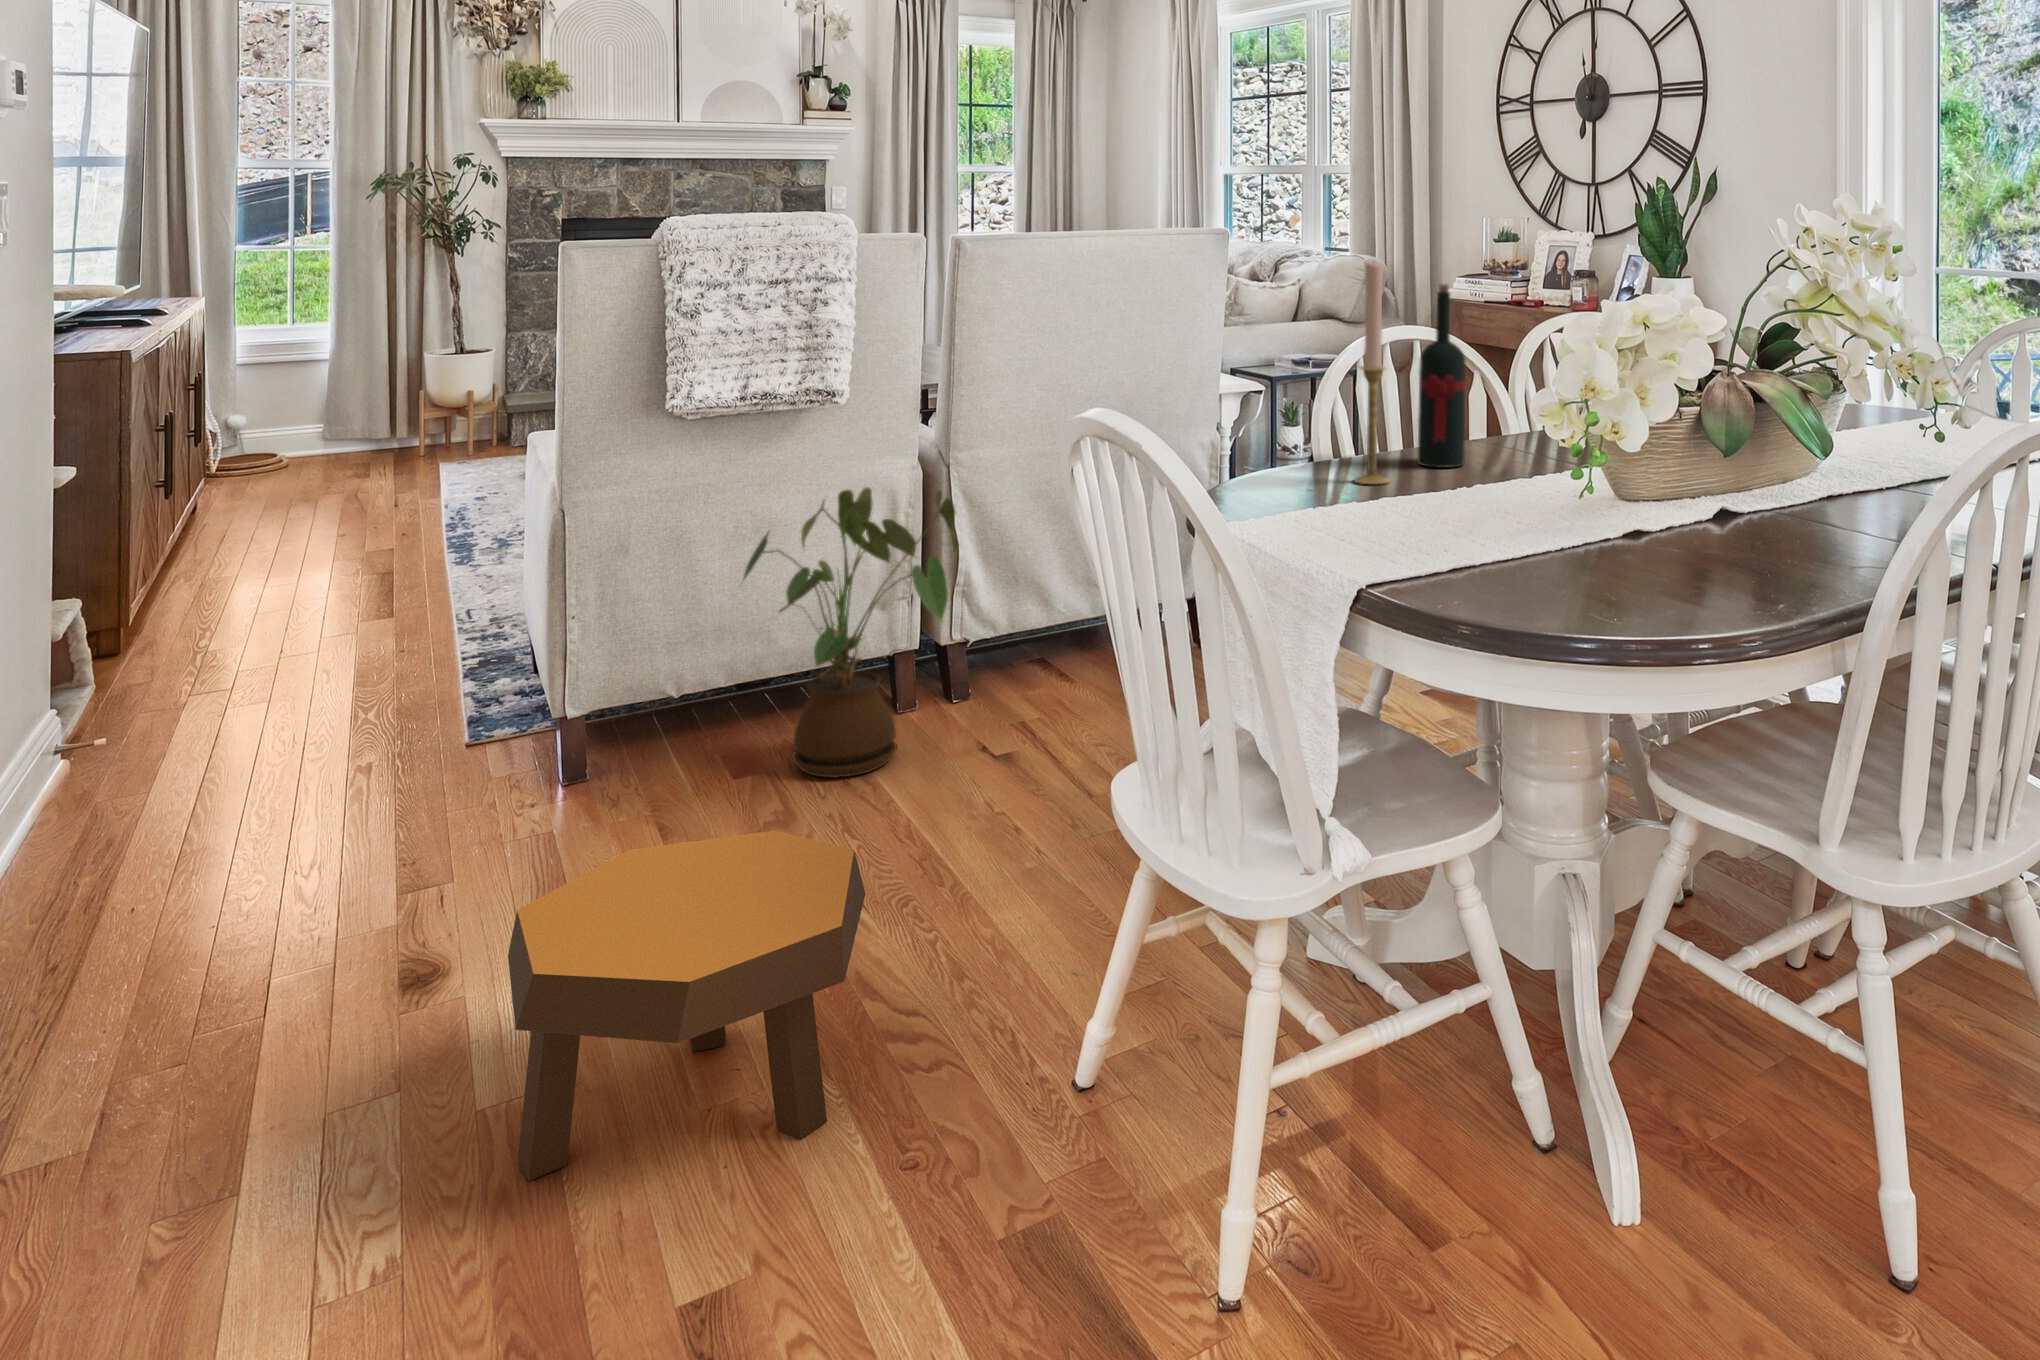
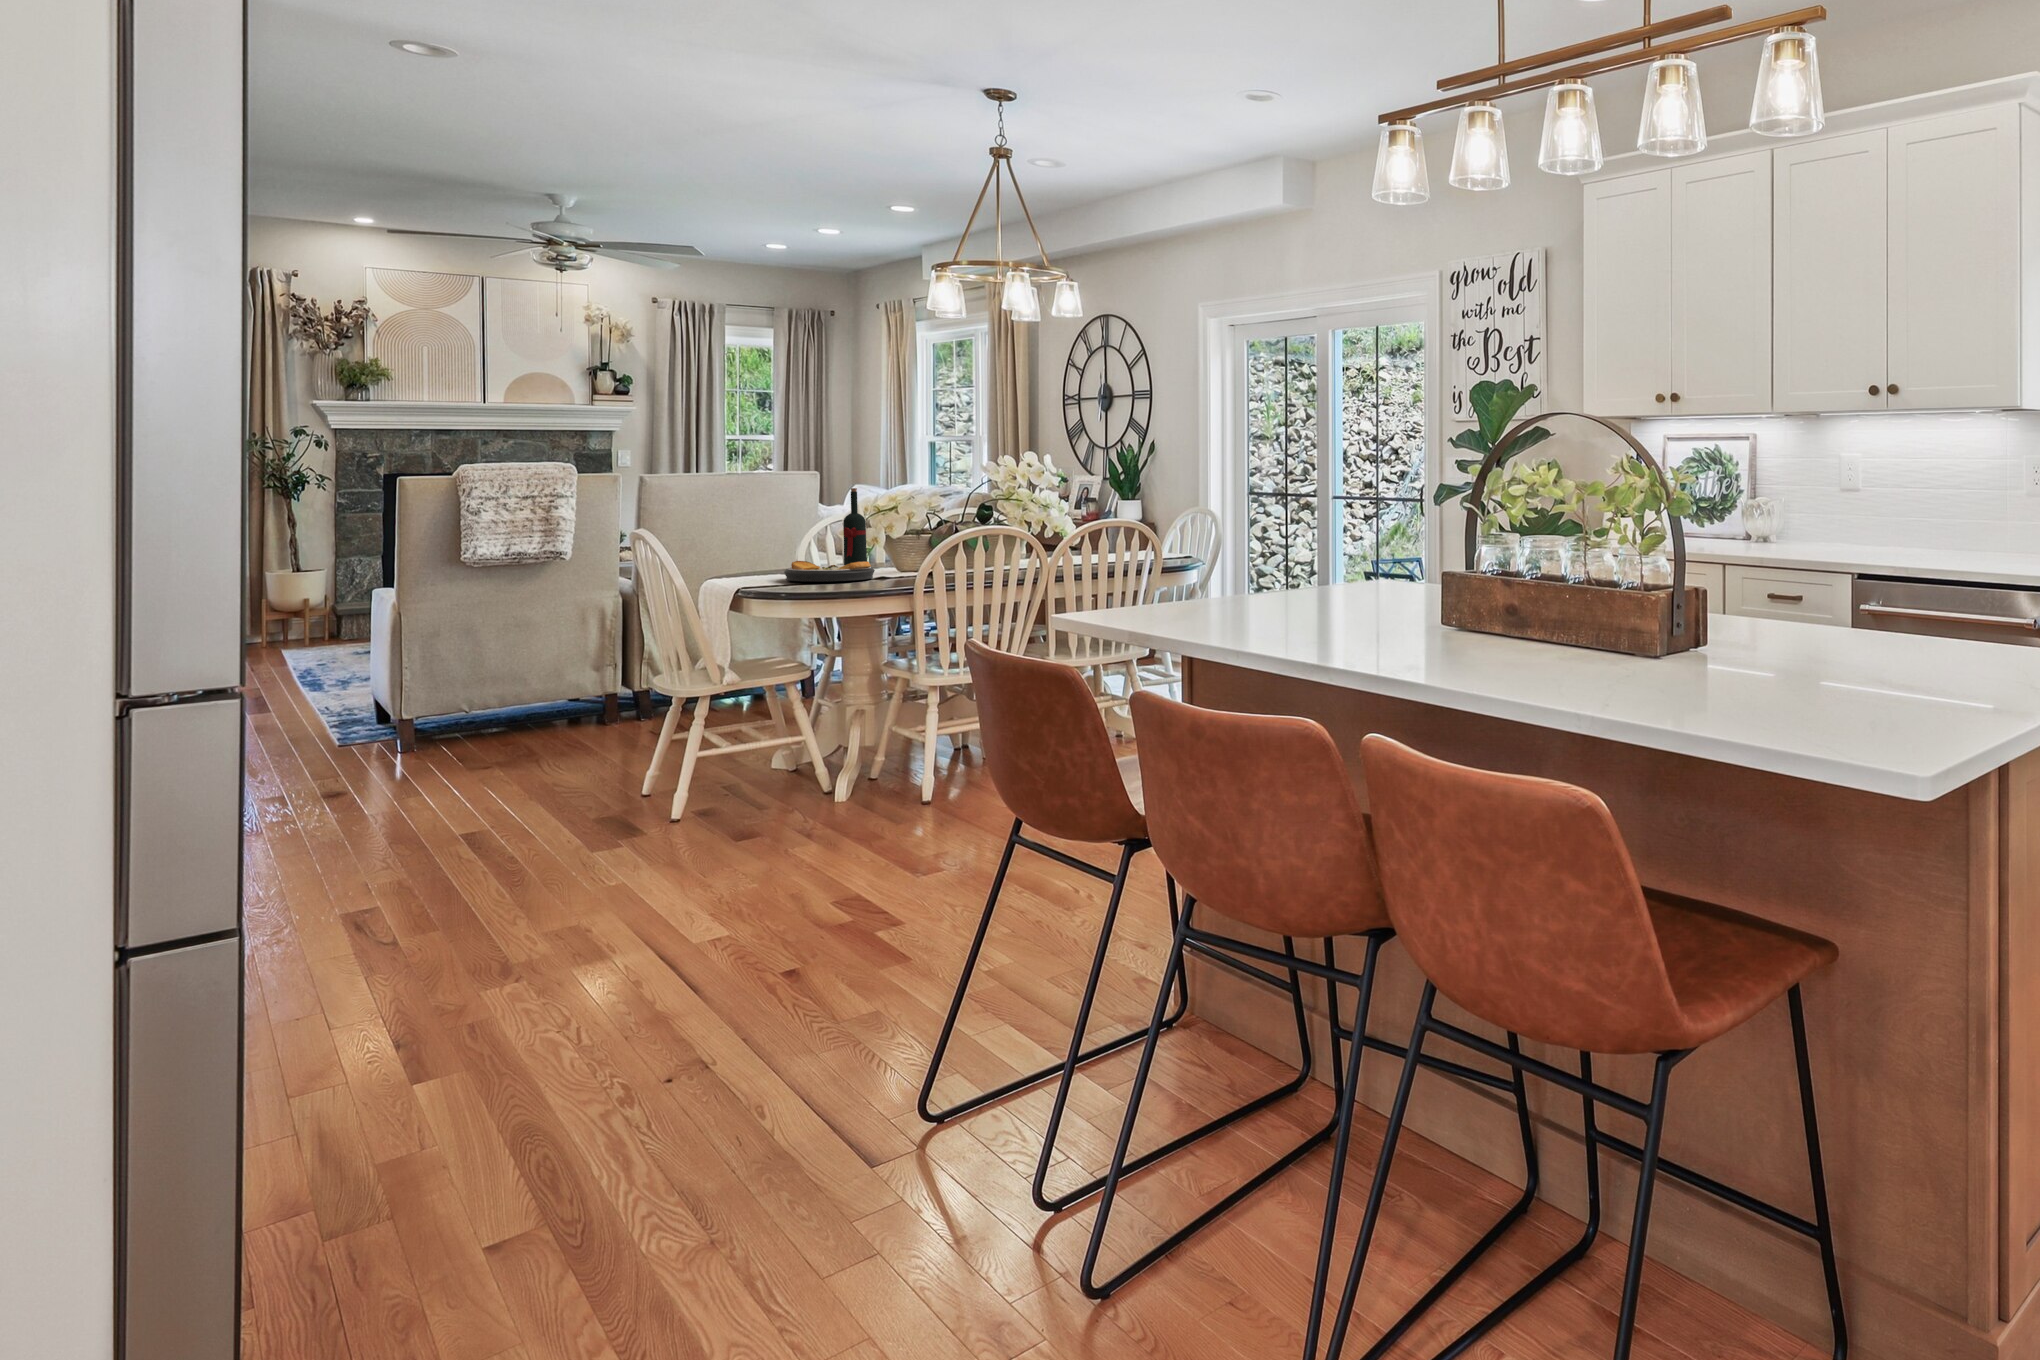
candlestick: present [1354,262,1389,484] -> none [801,476,820,572]
plate: none [1373,472,1575,544] -> present [784,561,875,582]
house plant: present [744,487,959,778] -> none [503,604,640,748]
footstool: present [508,831,865,1181] -> none [379,719,552,828]

